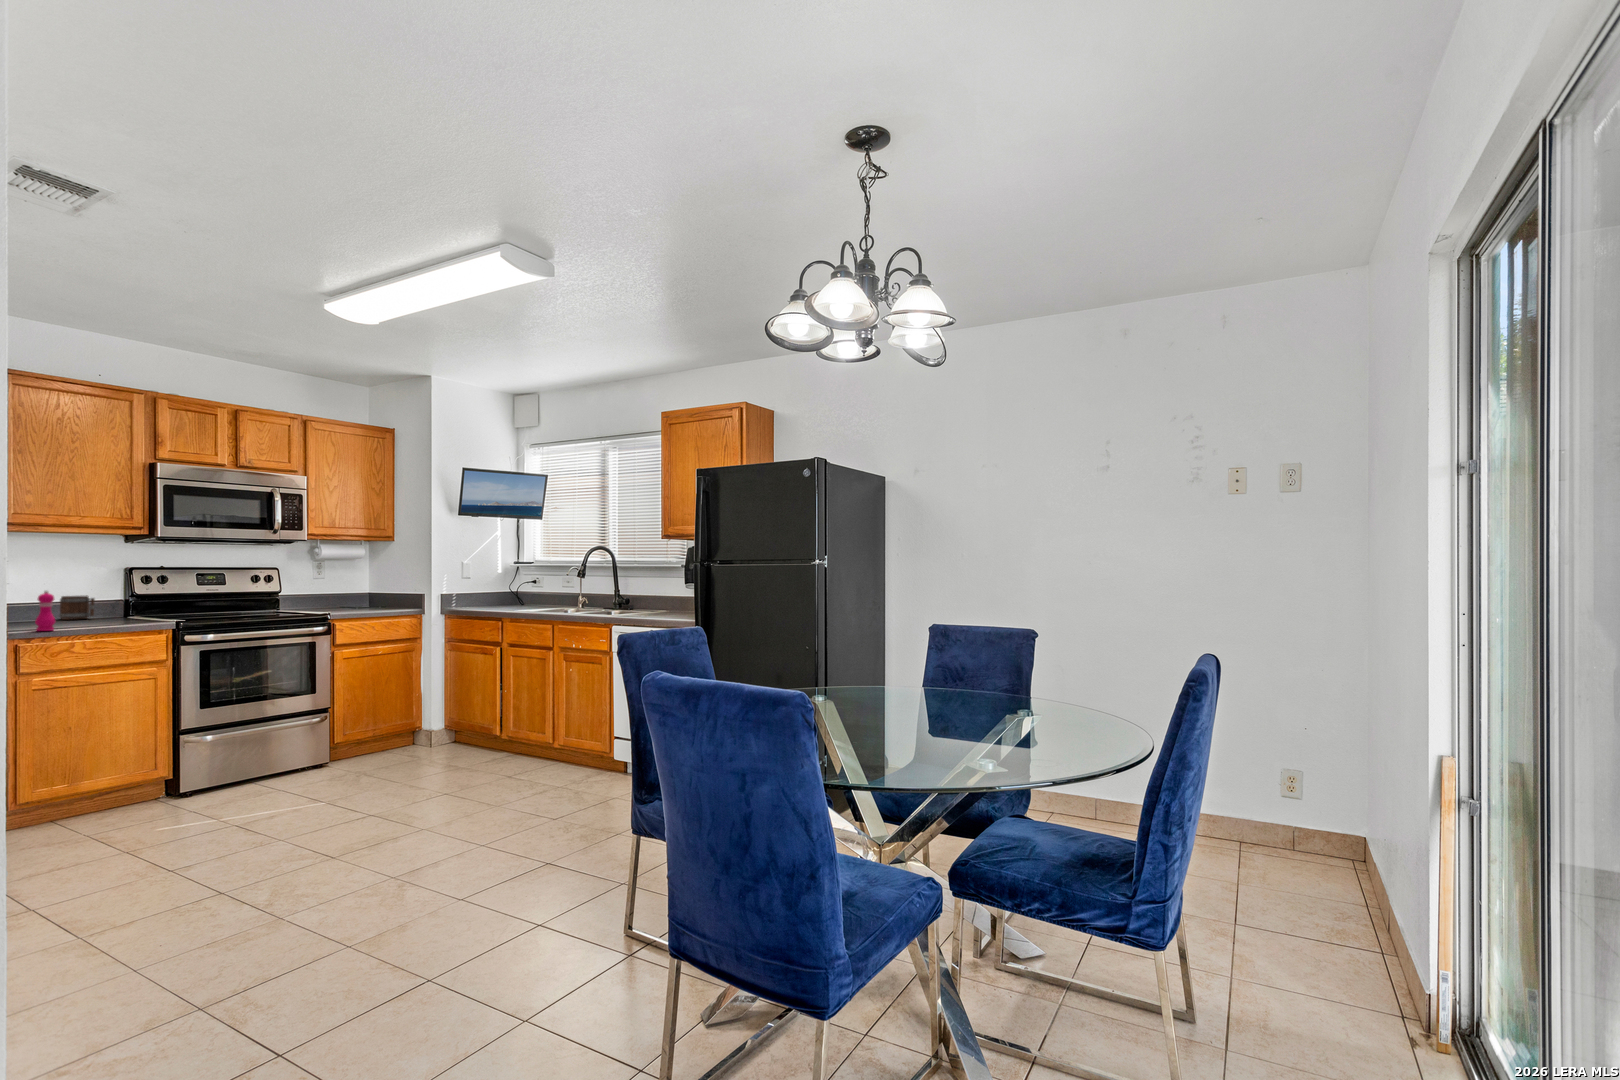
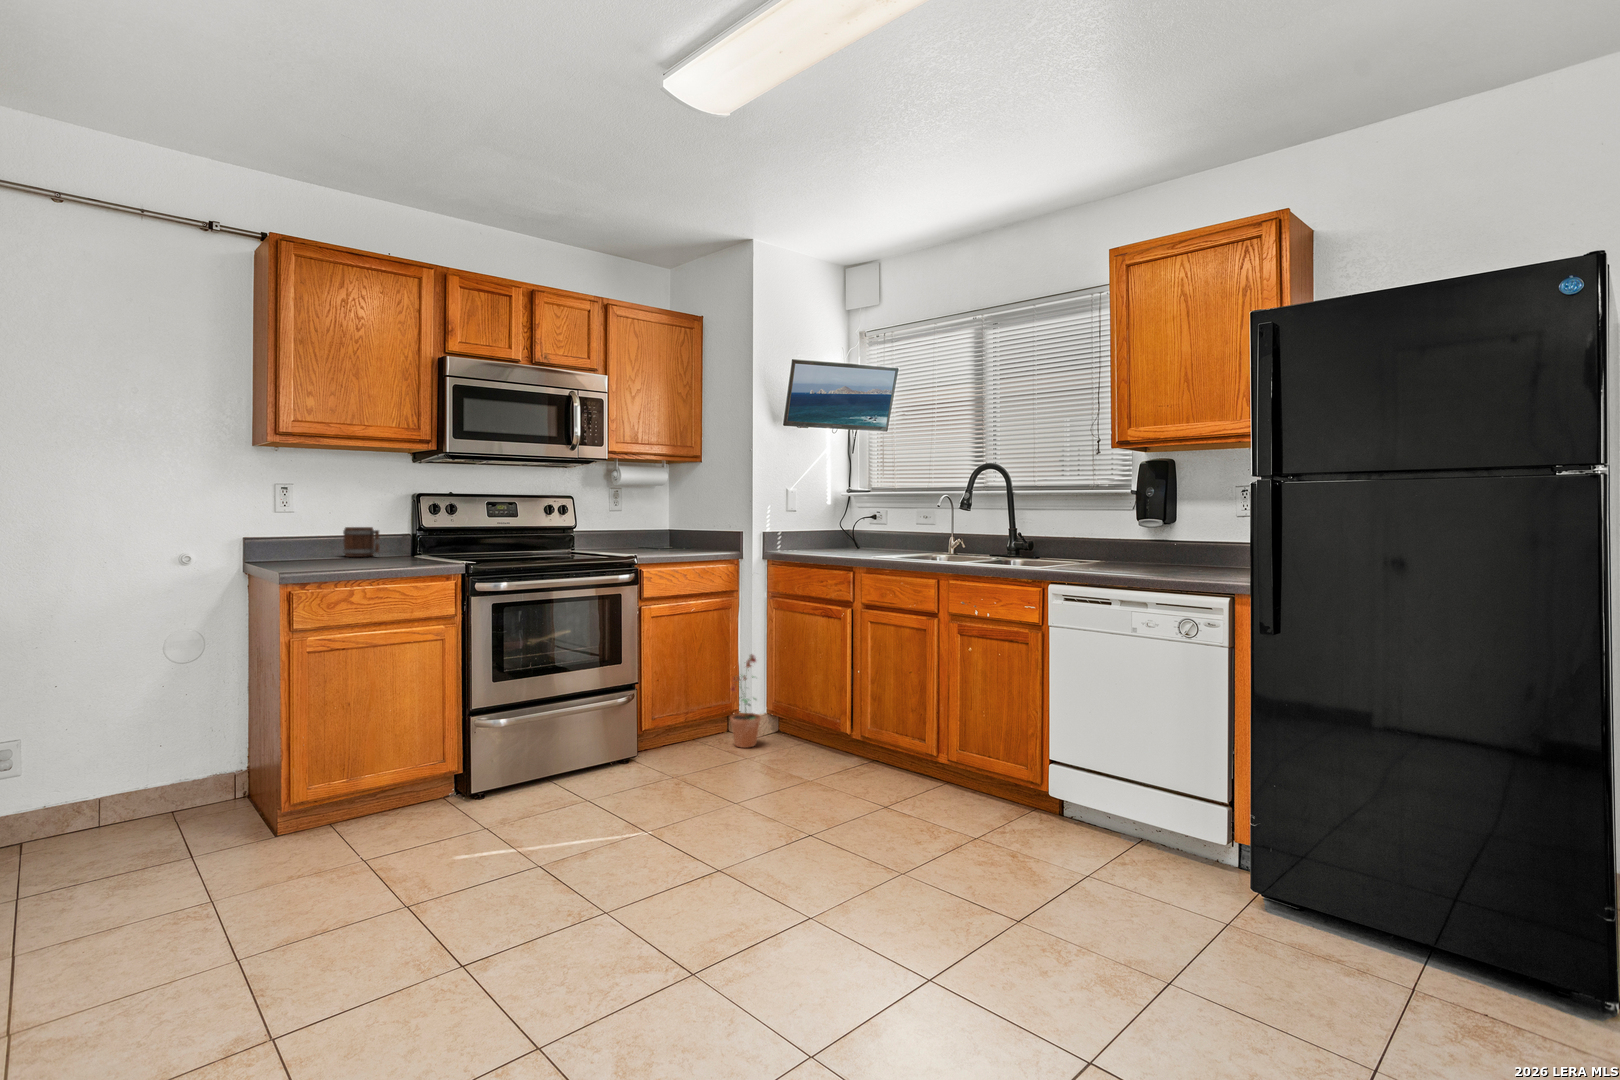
pepper mill: present [35,590,55,631] -> none [311,518,333,572]
potted plant: none [405,685,433,756] -> present [730,654,761,748]

